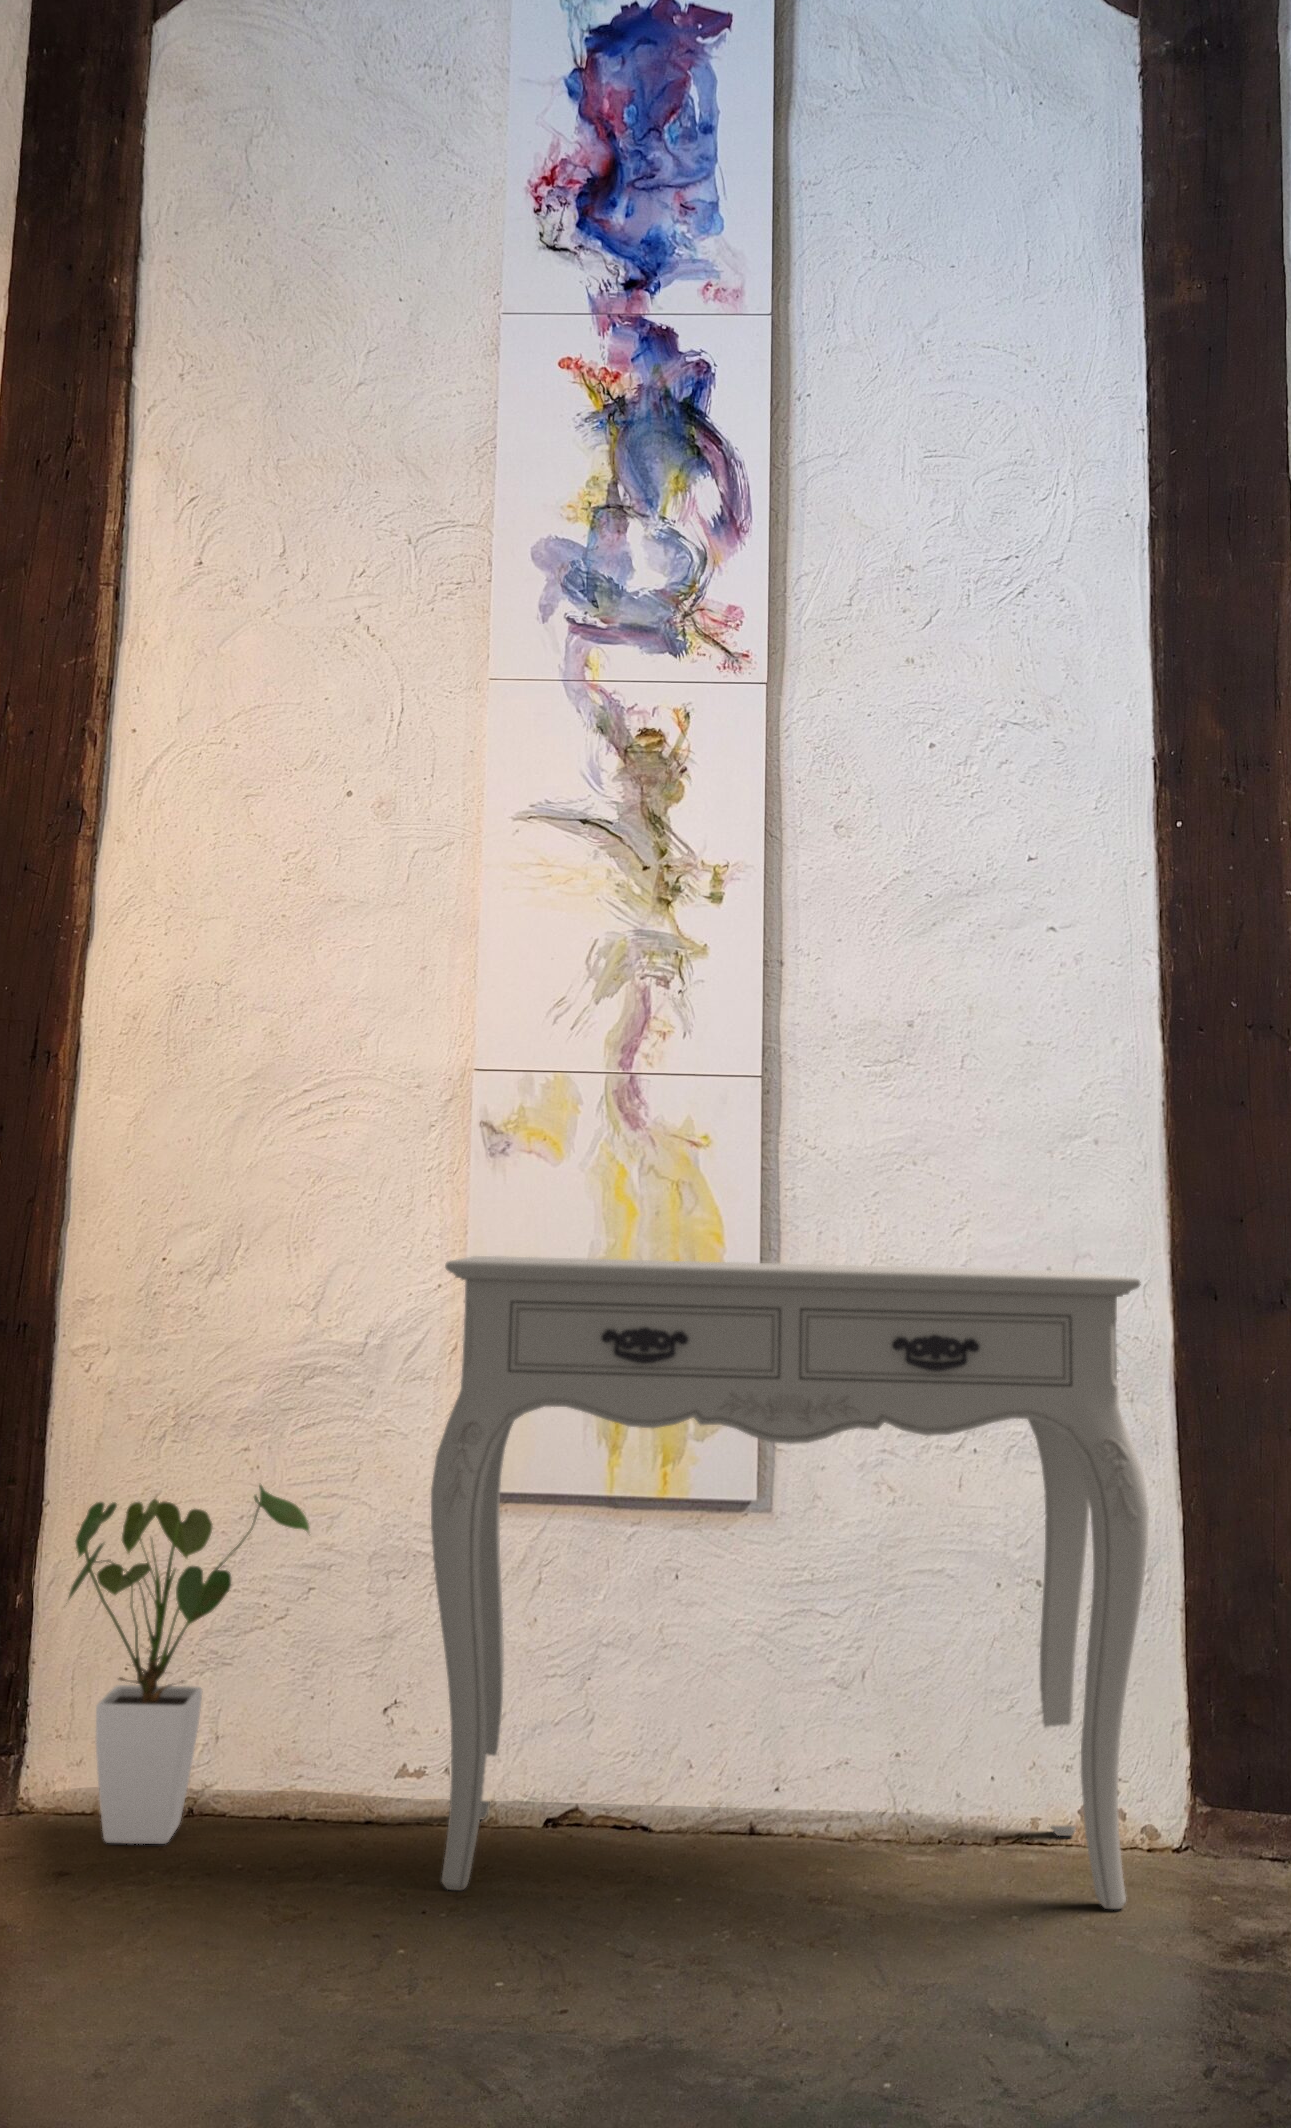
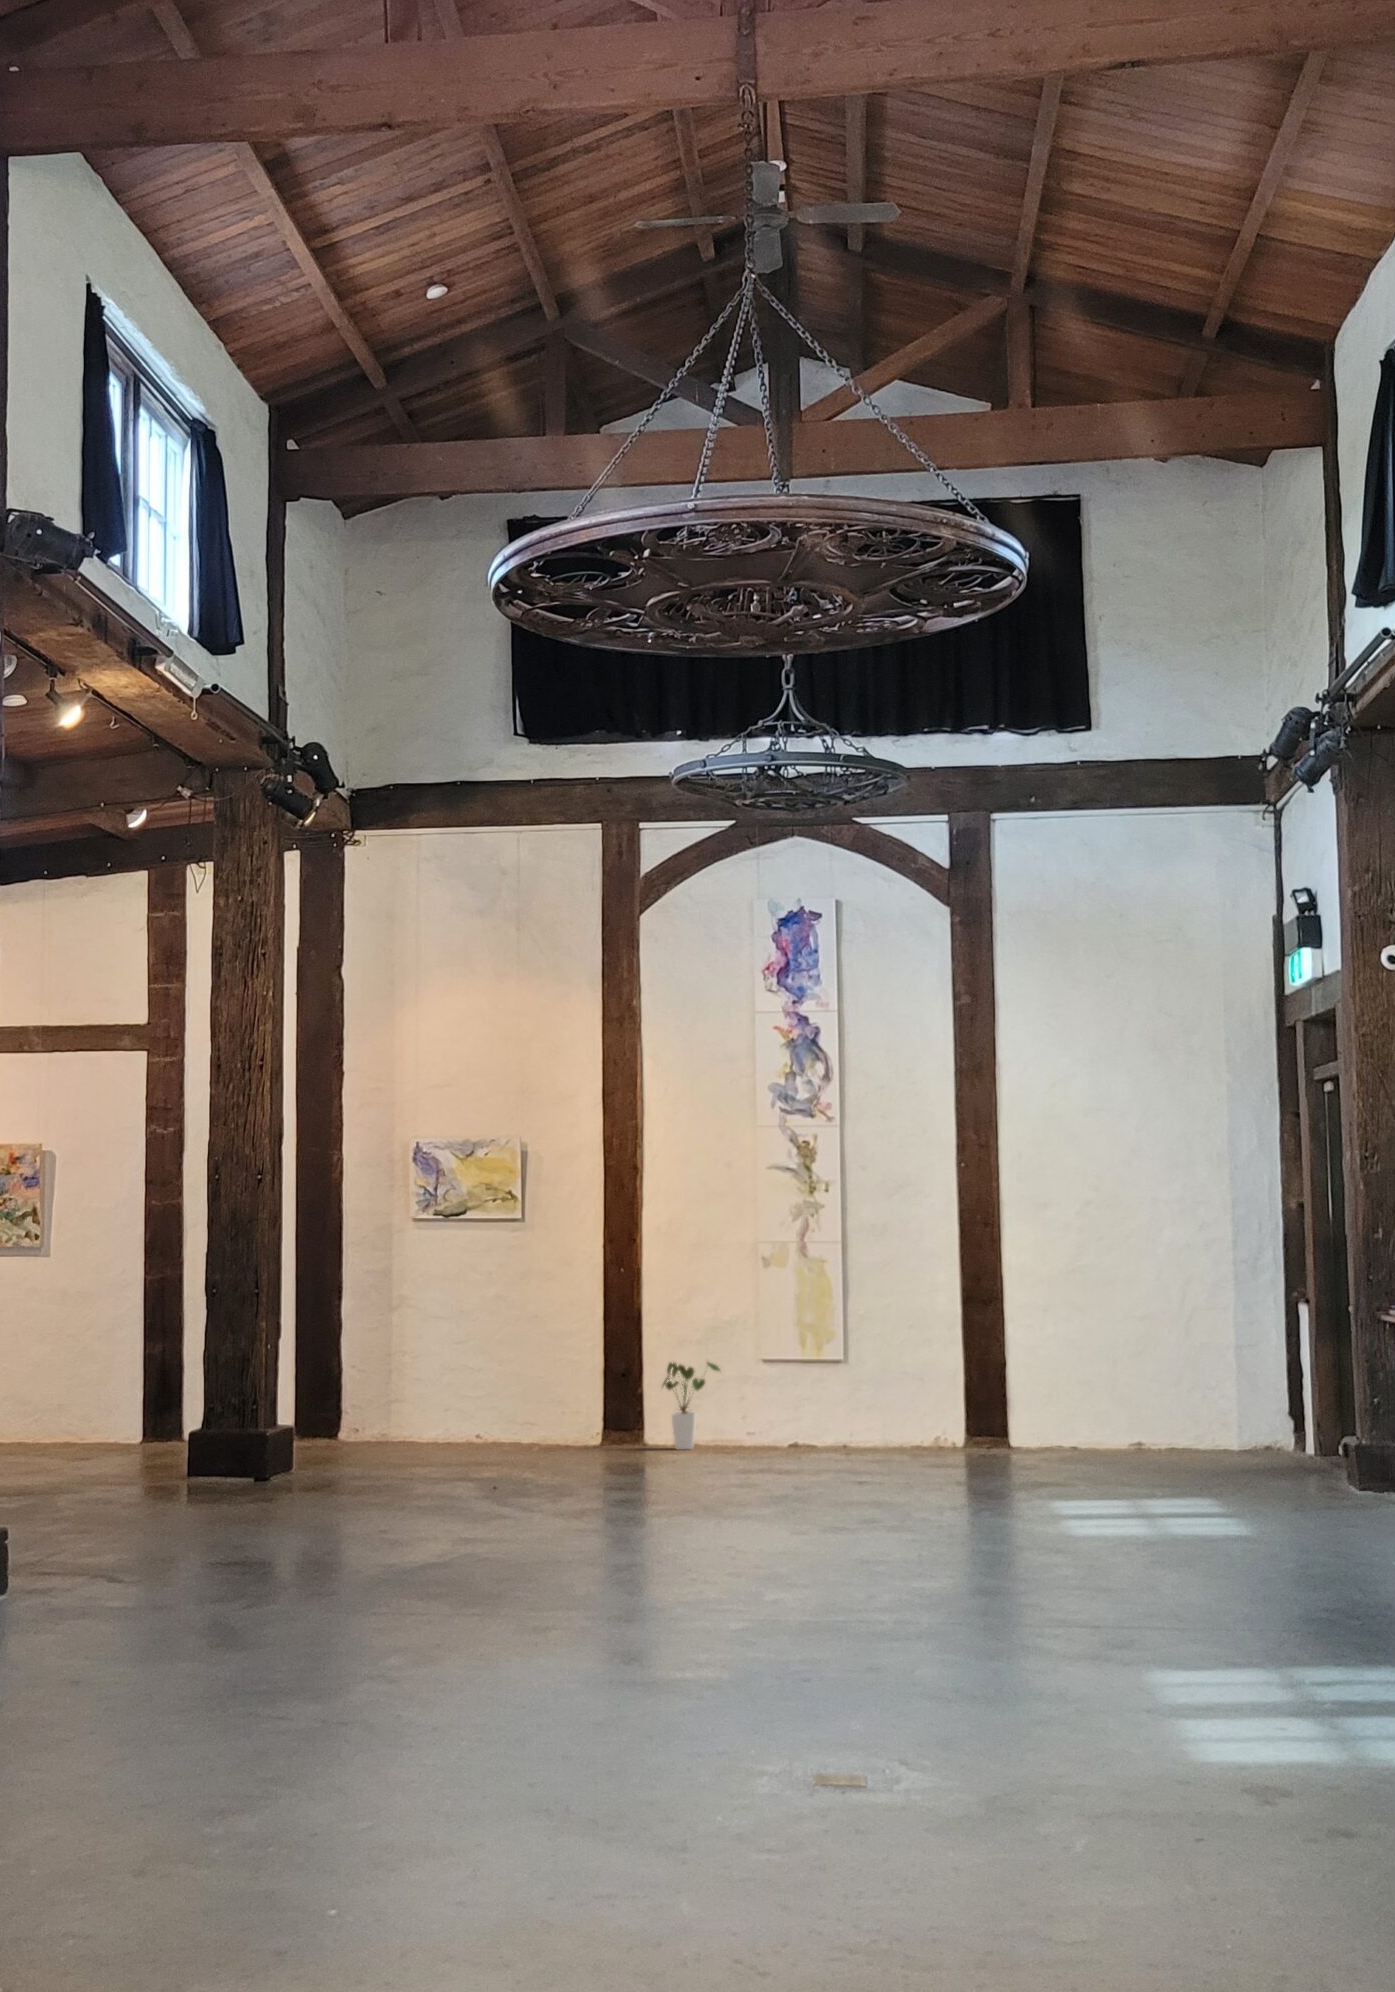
console table: present [431,1256,1149,1909] -> none [755,1295,936,1454]

